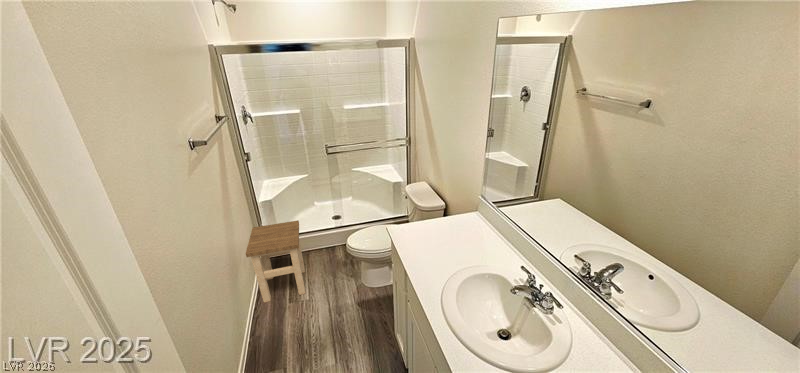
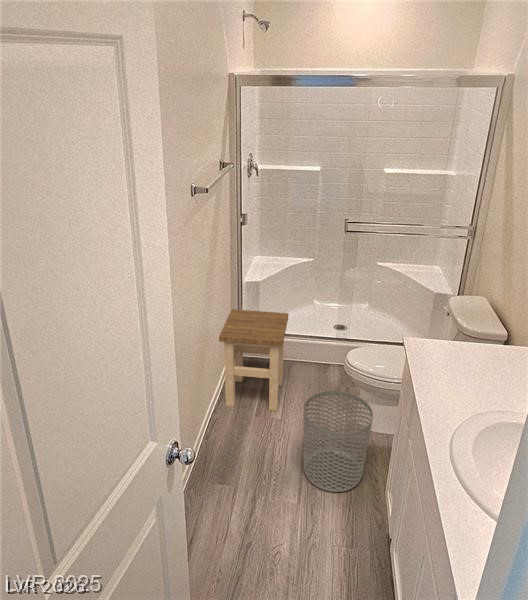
waste bin: none [325,269,376,344] -> present [304,390,373,492]

